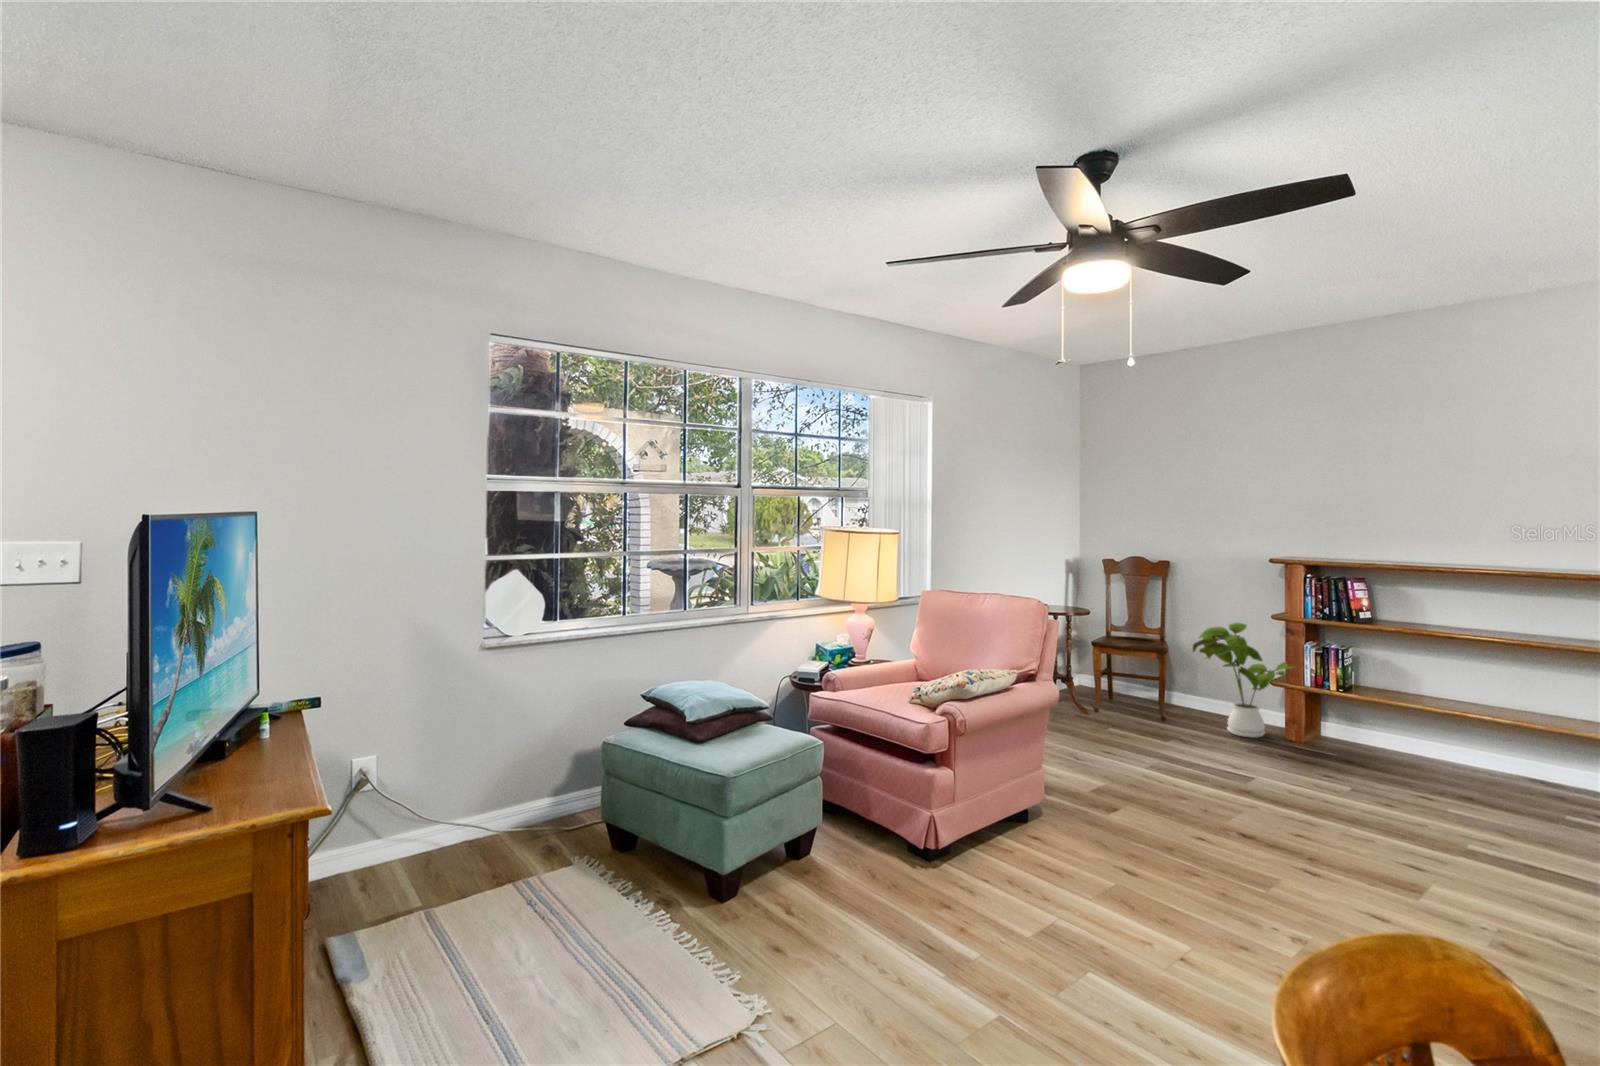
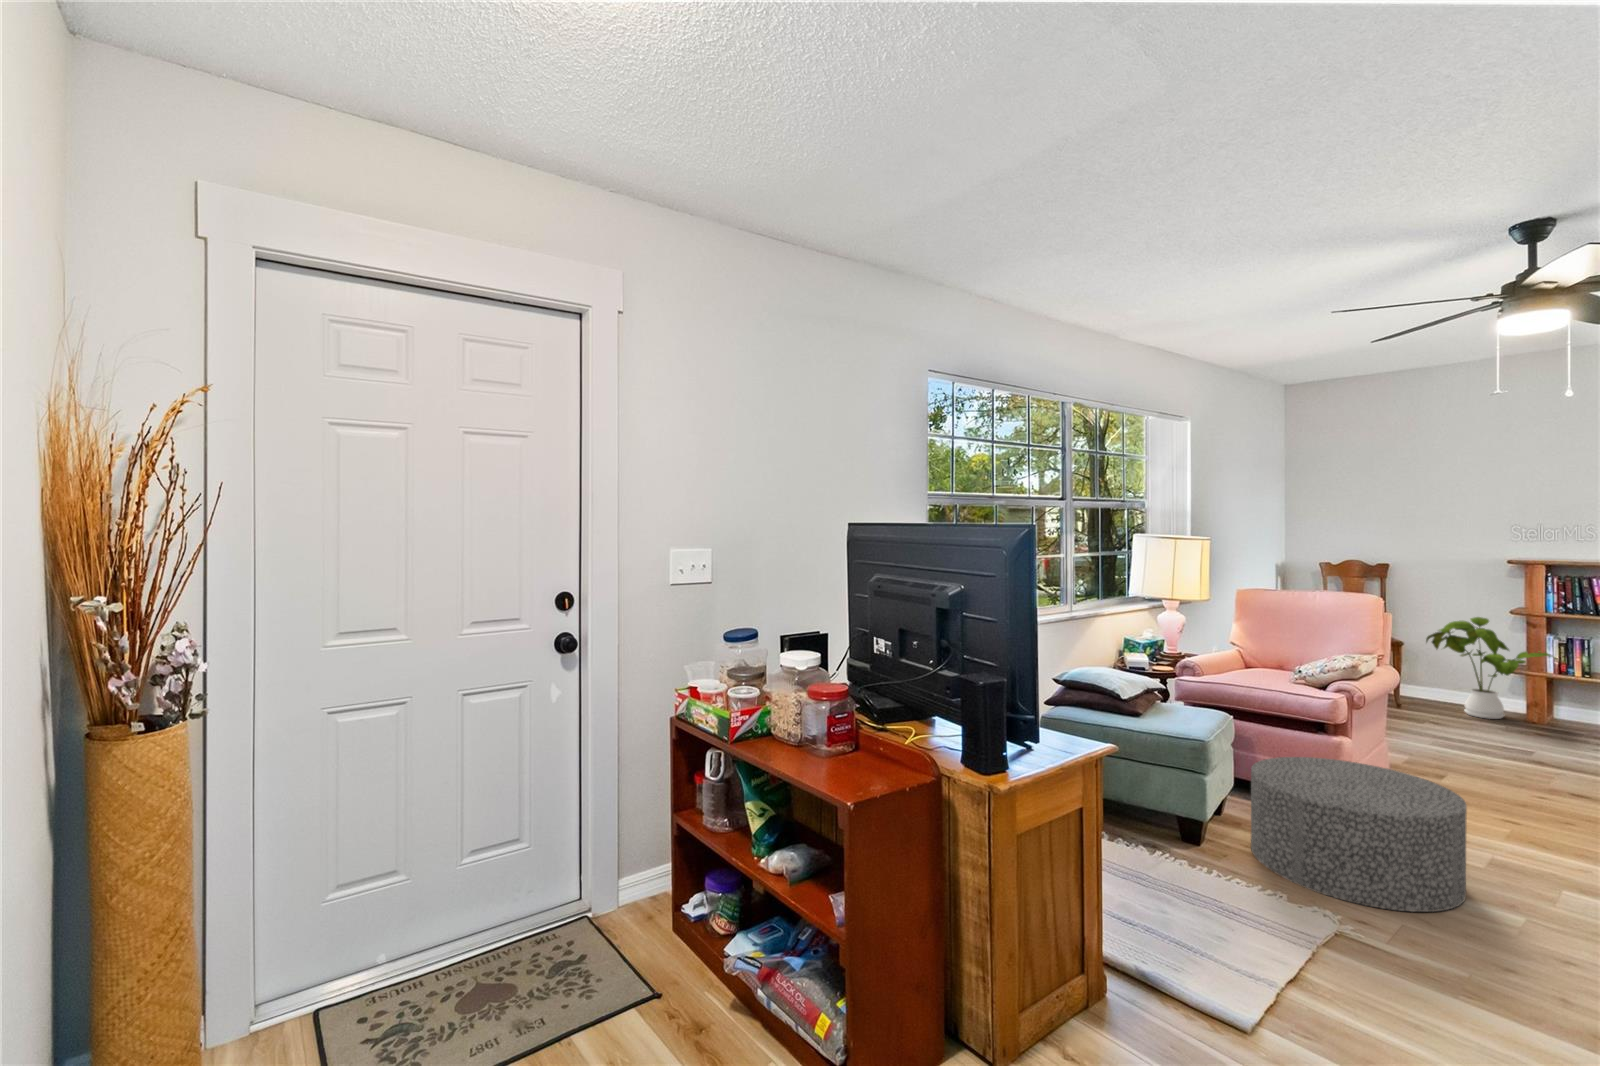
ottoman: none [768,795,981,997] -> present [1251,757,1467,912]

